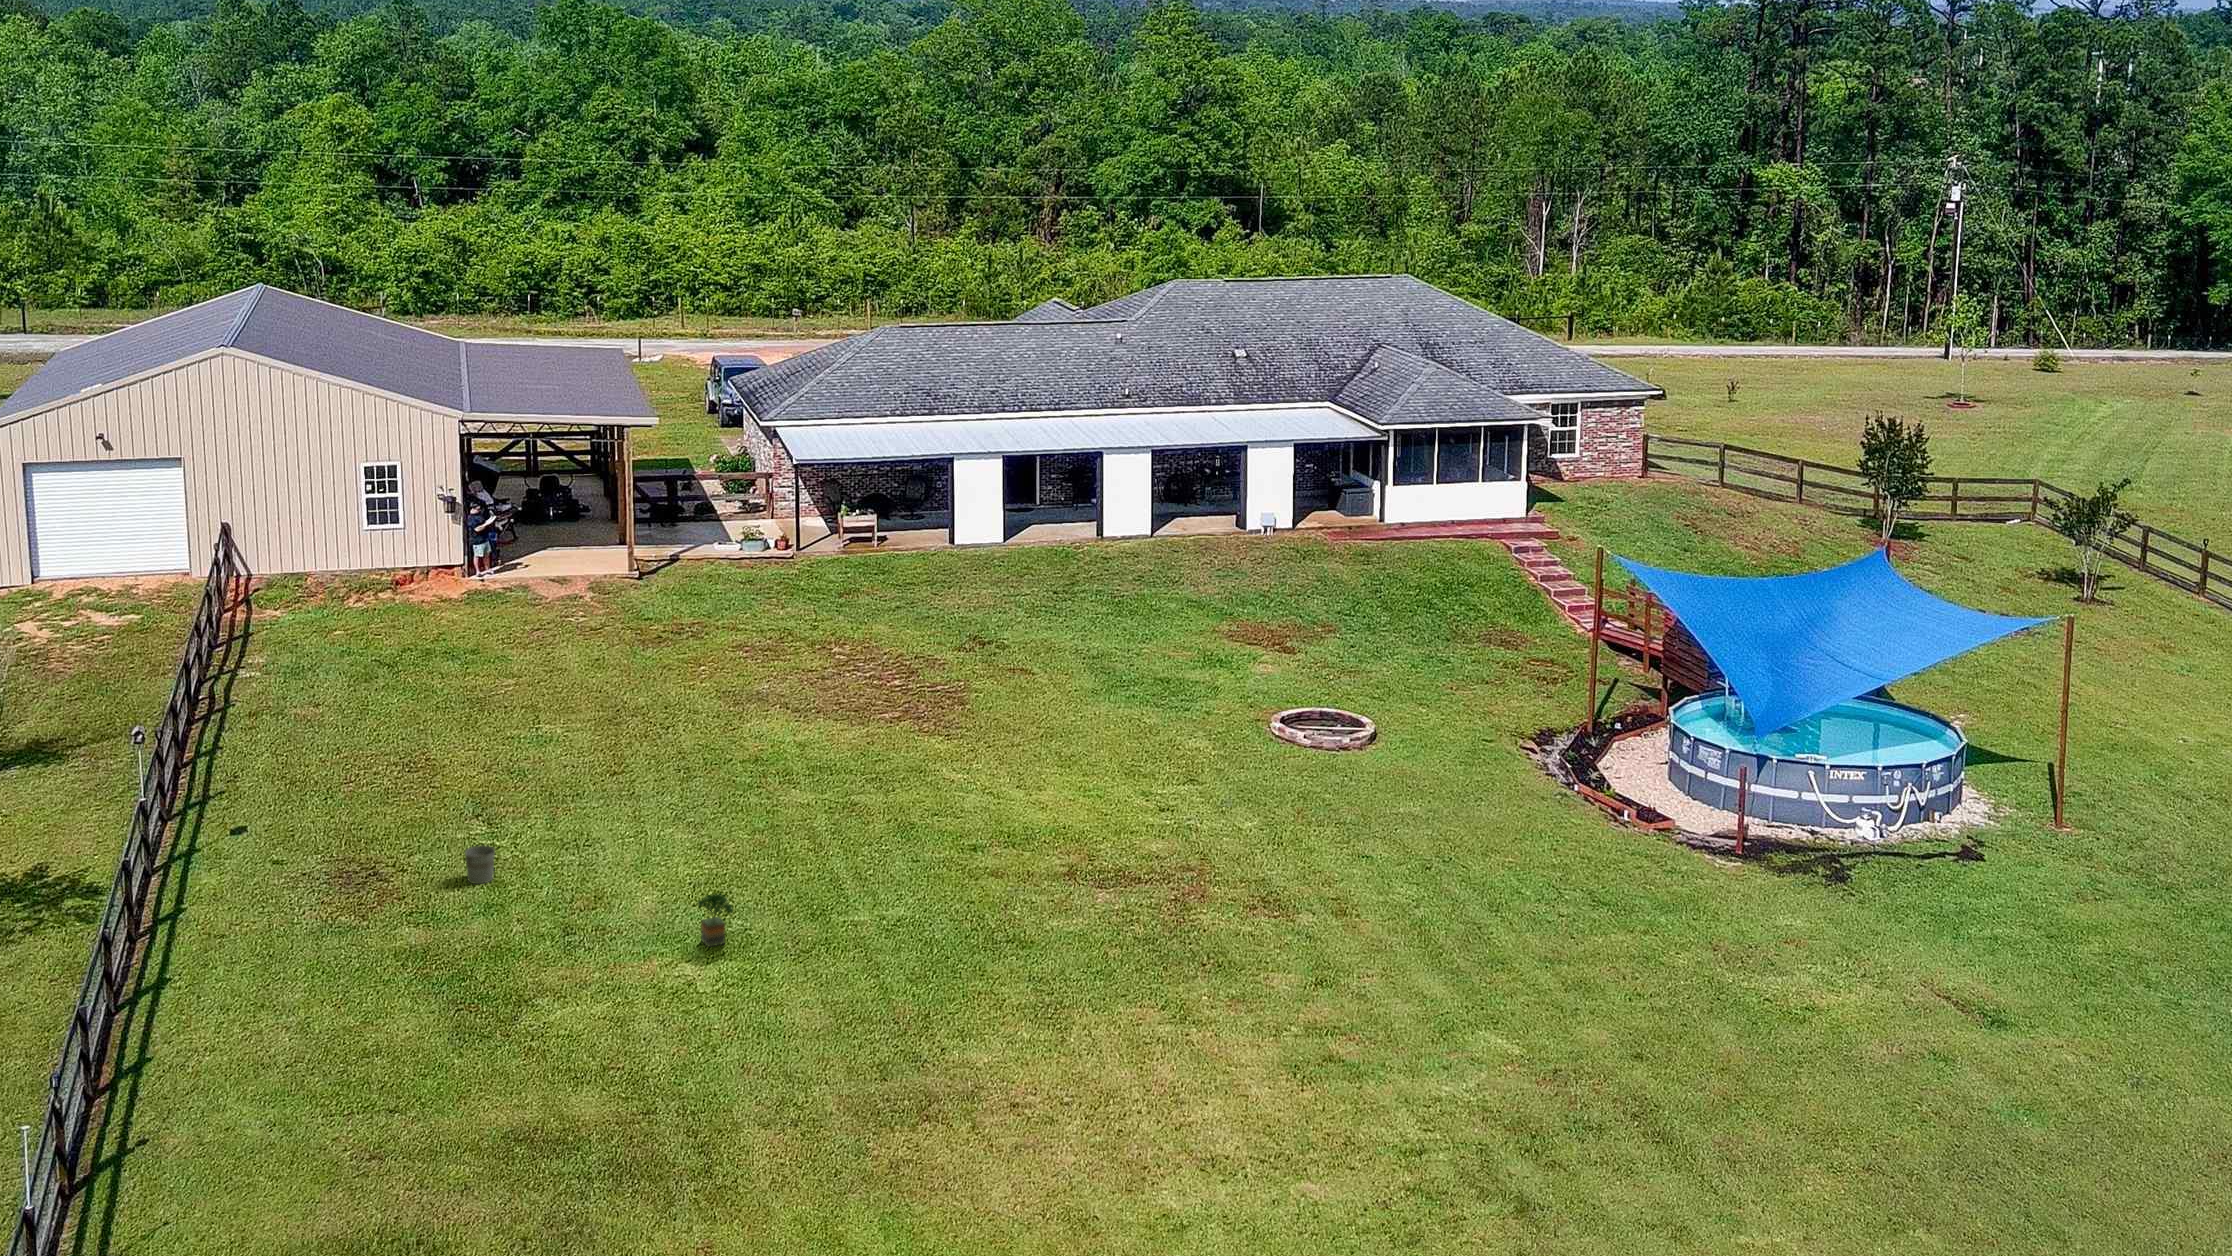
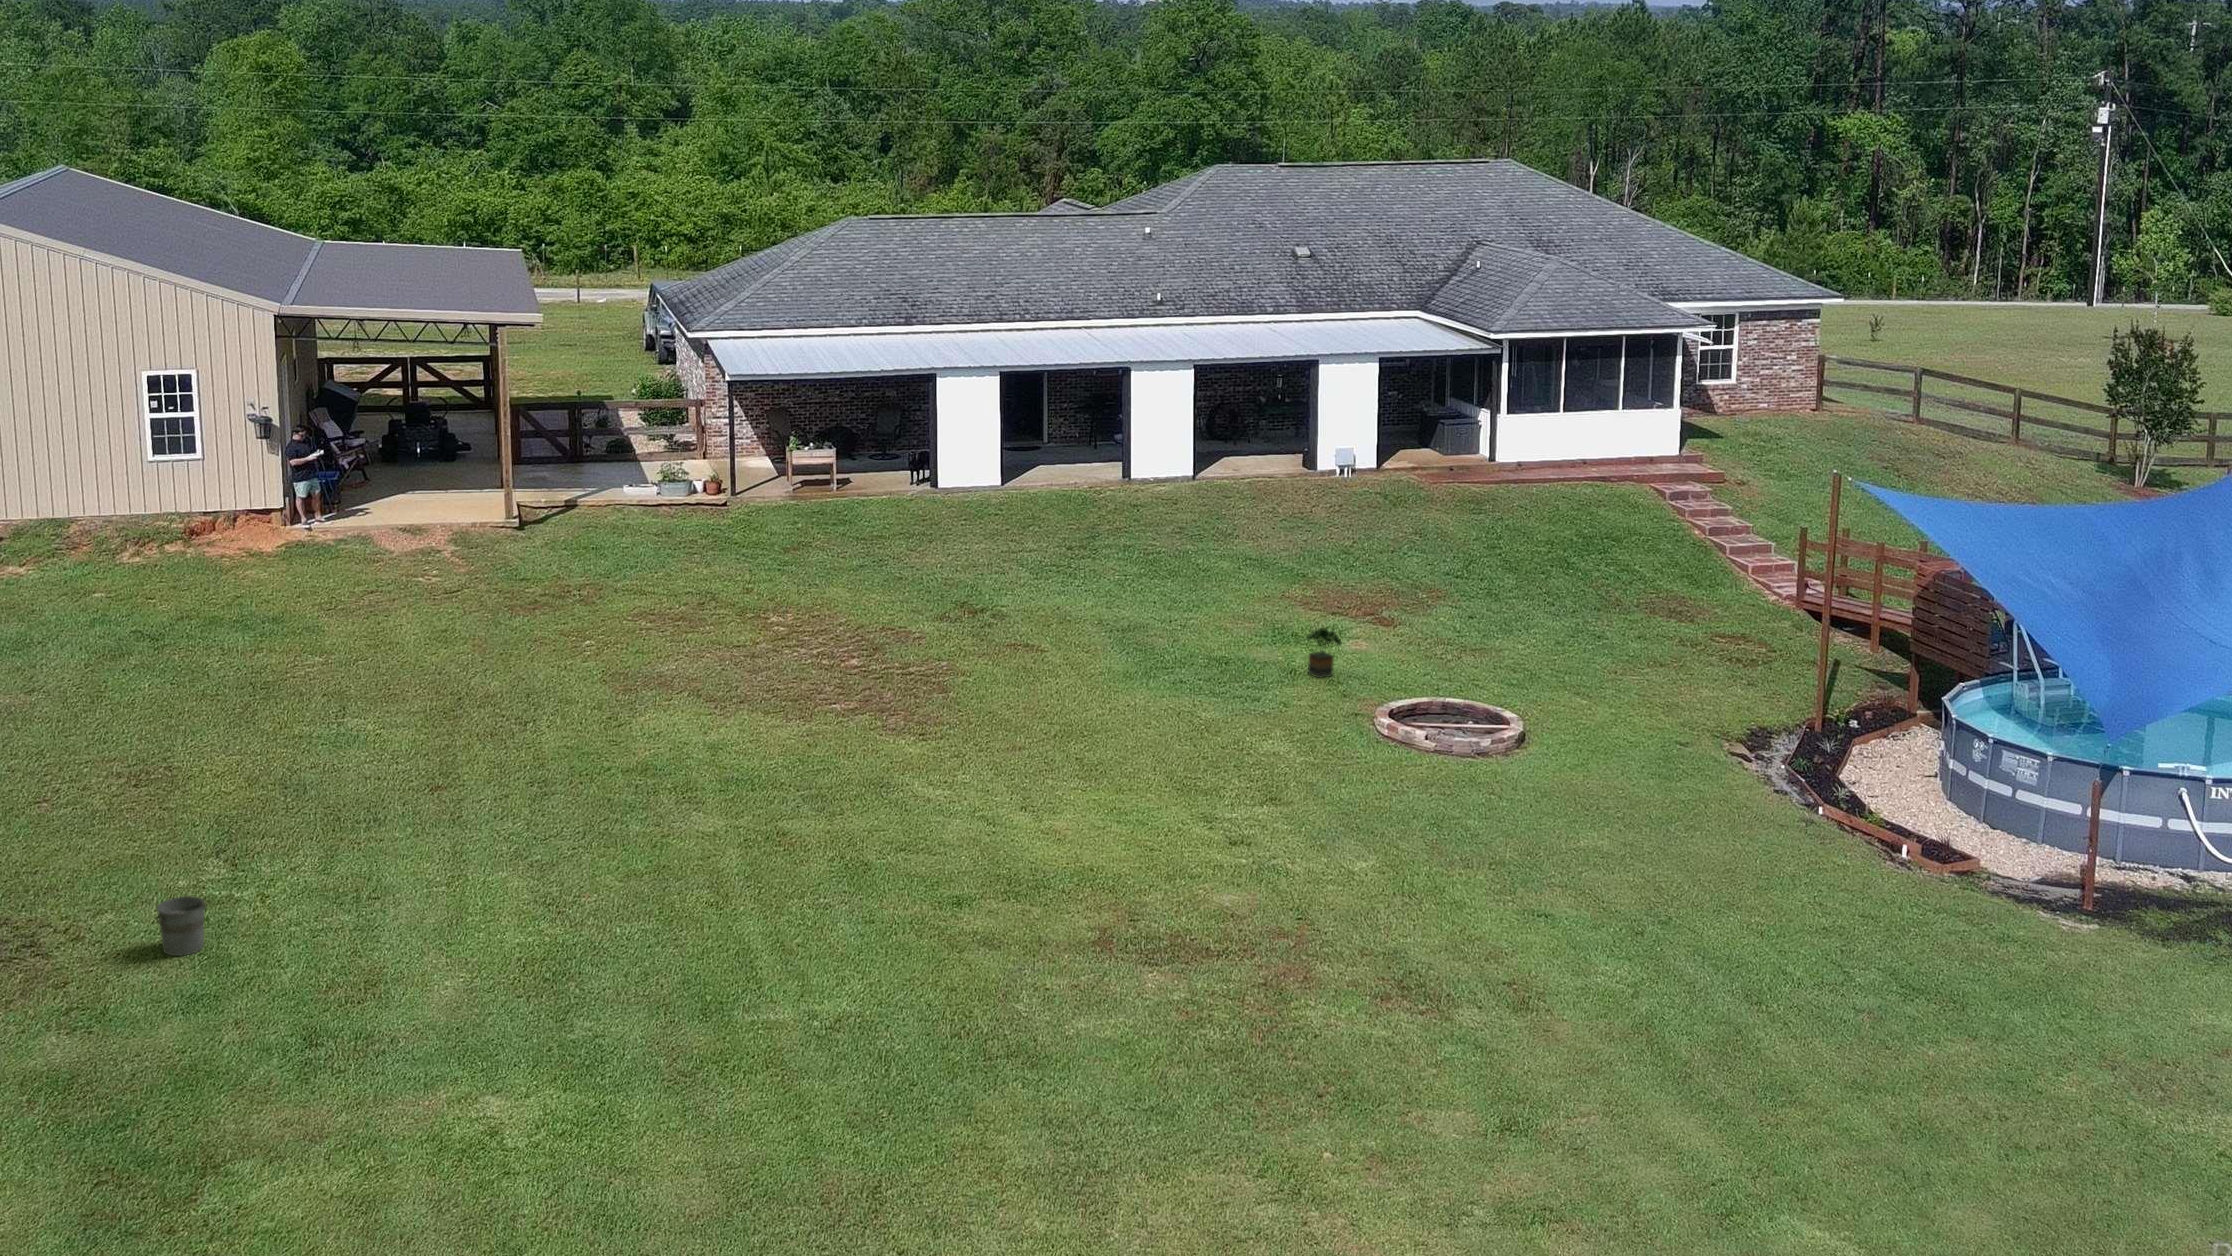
potted tree: present [698,893,733,947] -> present [1307,628,1341,678]

